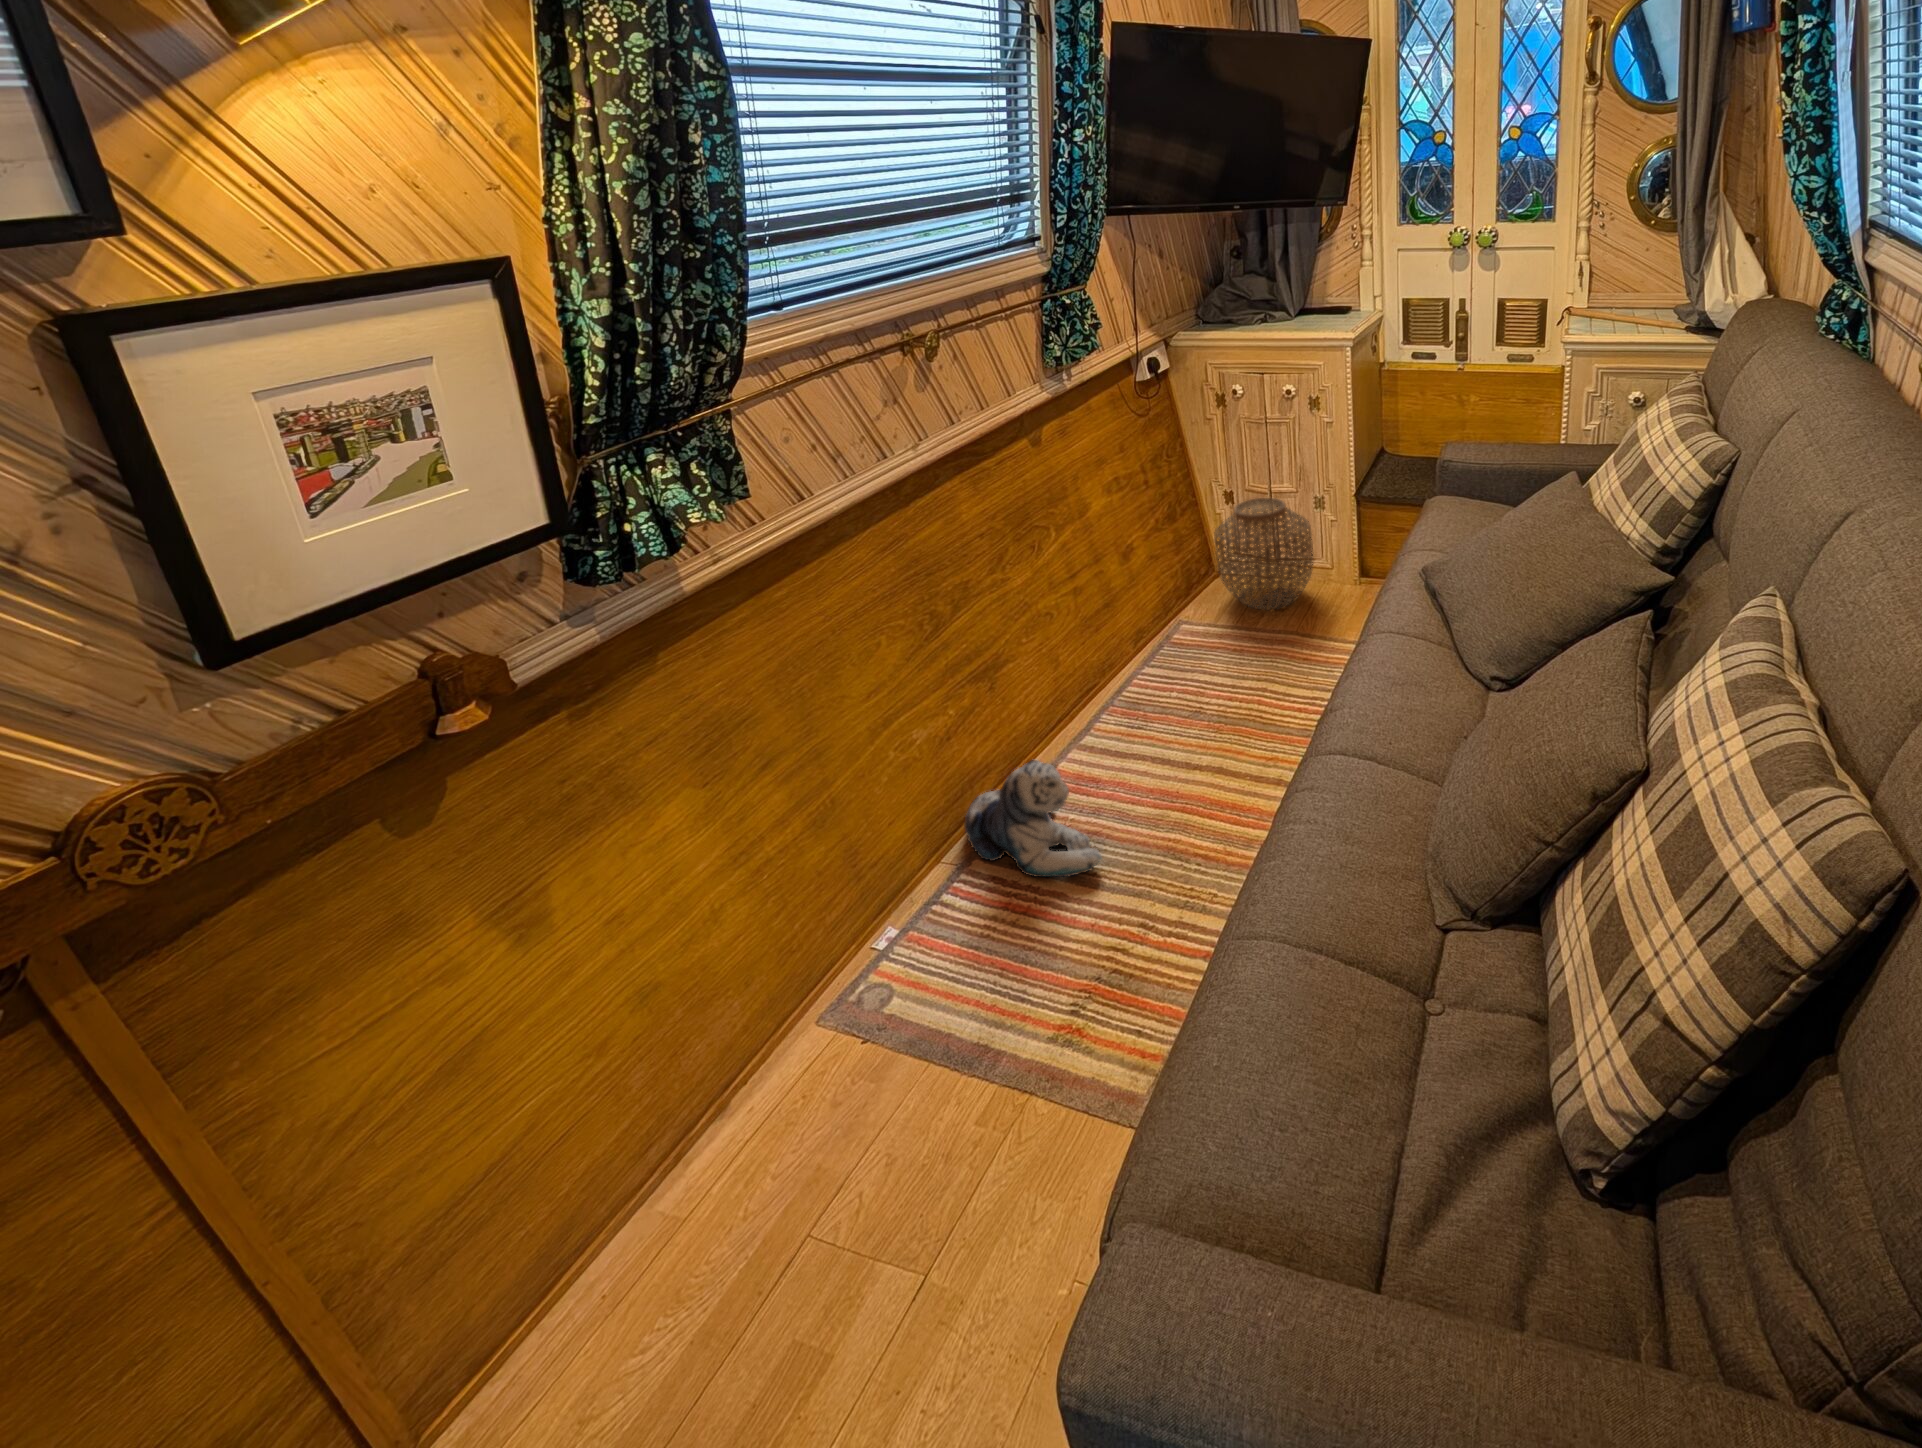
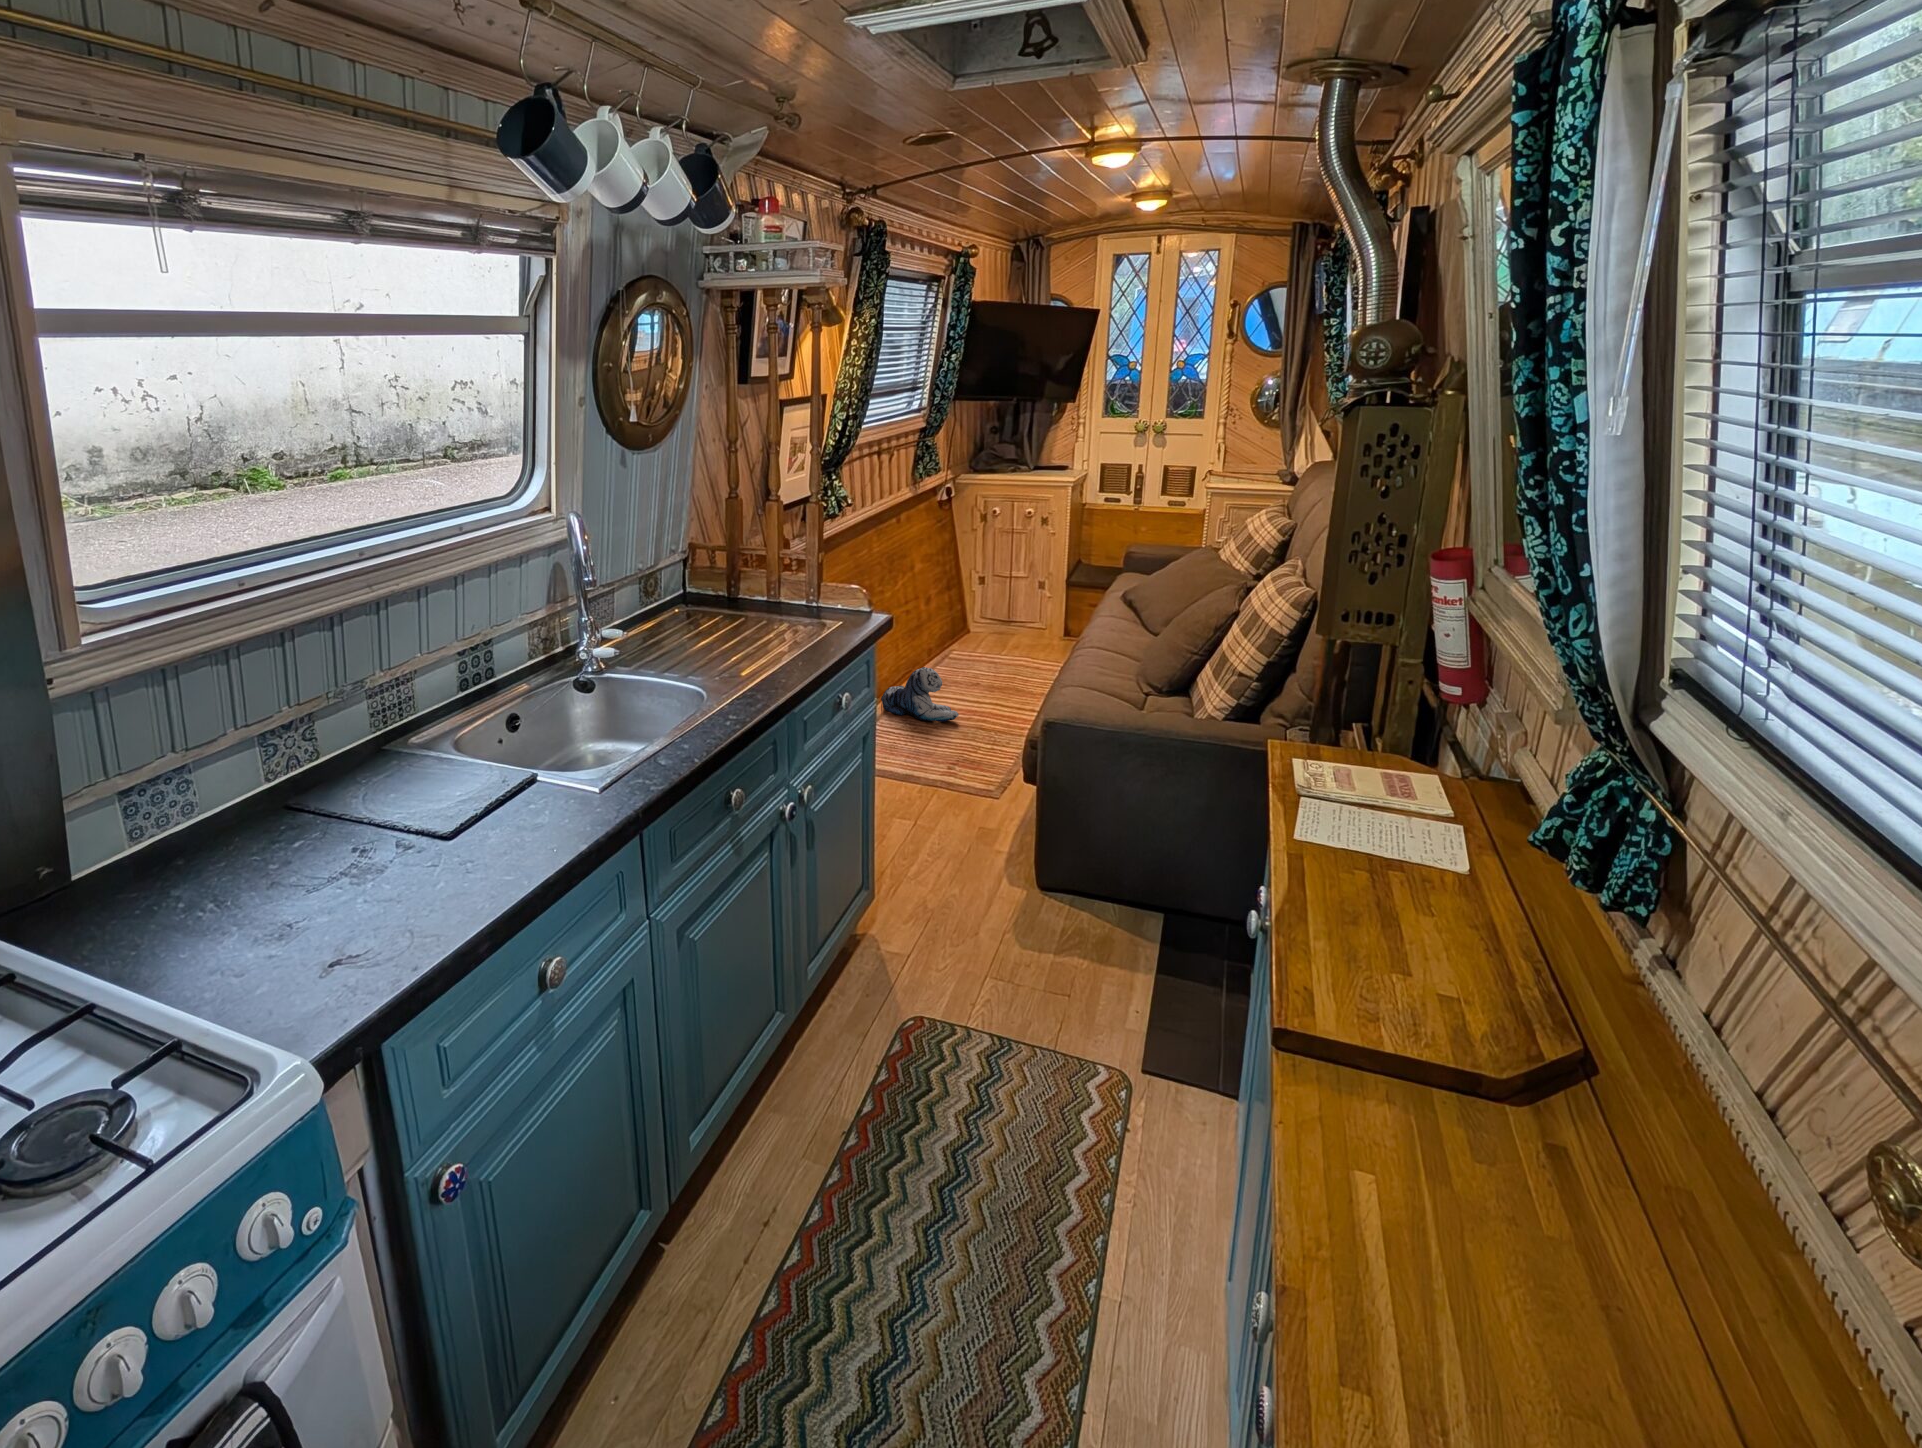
woven basket: present [1214,498,1313,610] -> none [983,573,1043,639]

